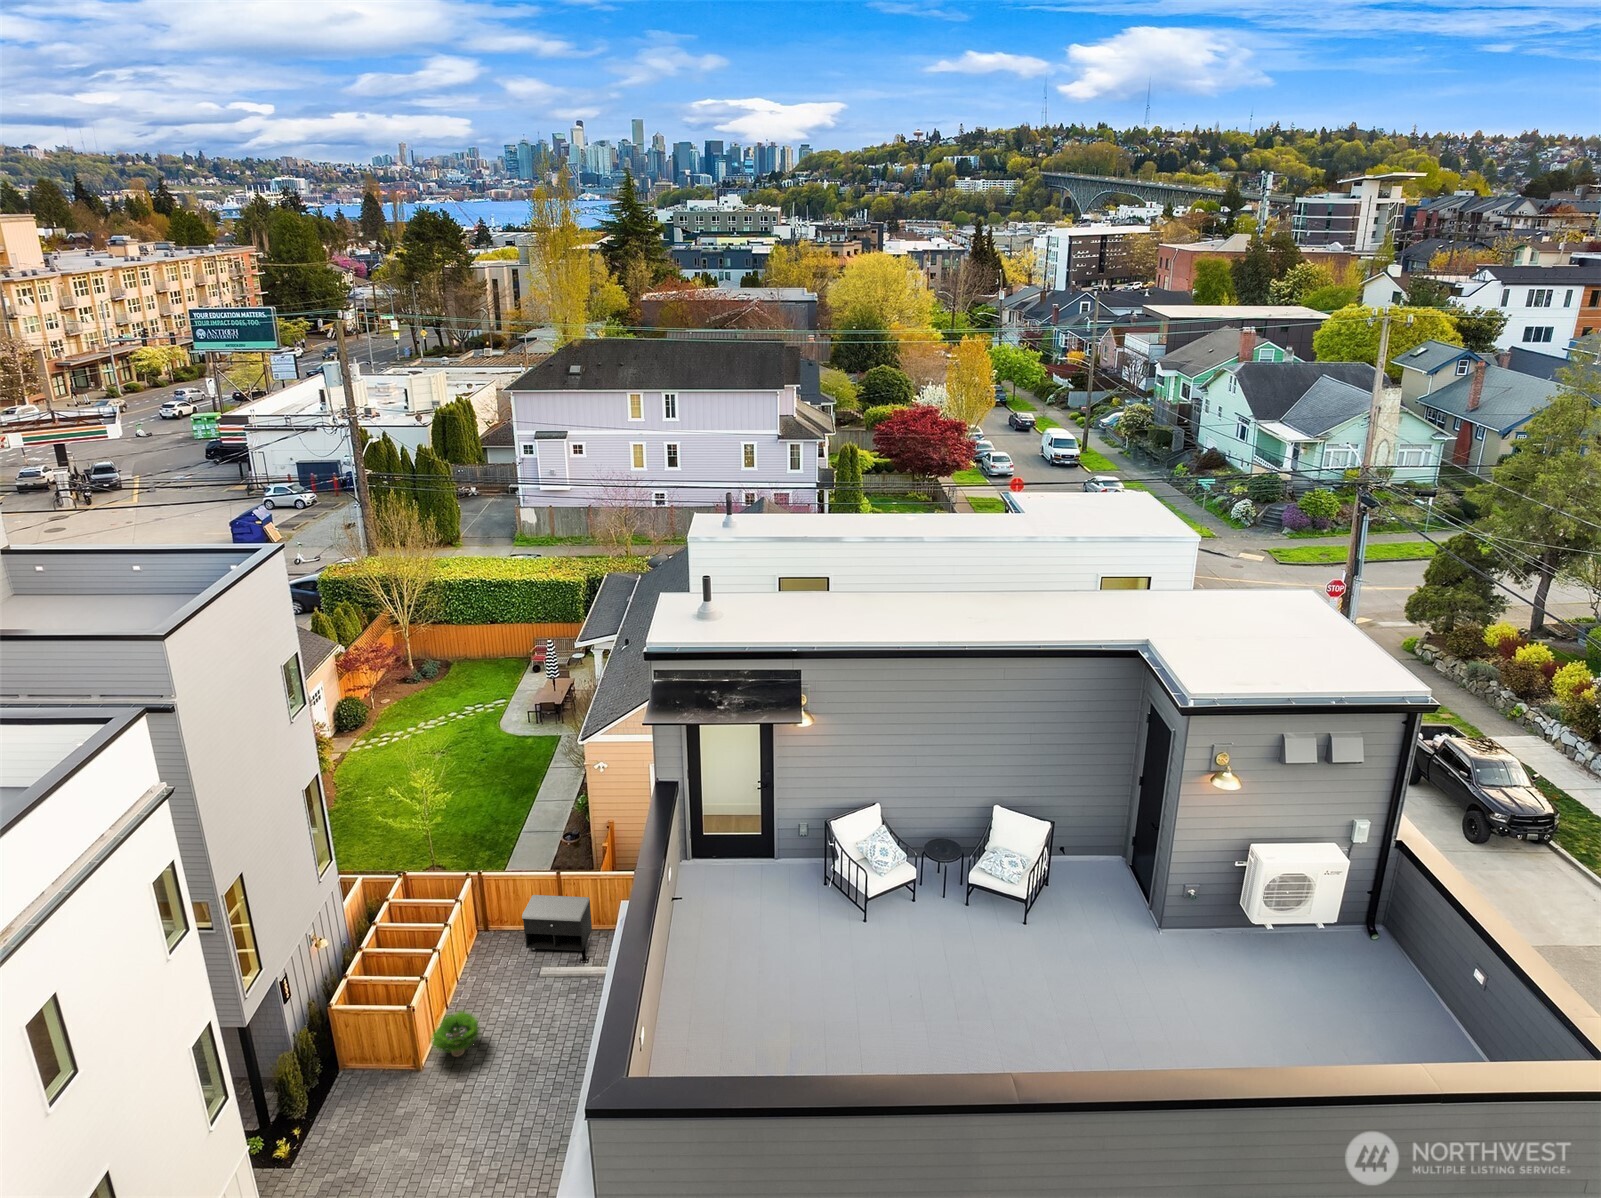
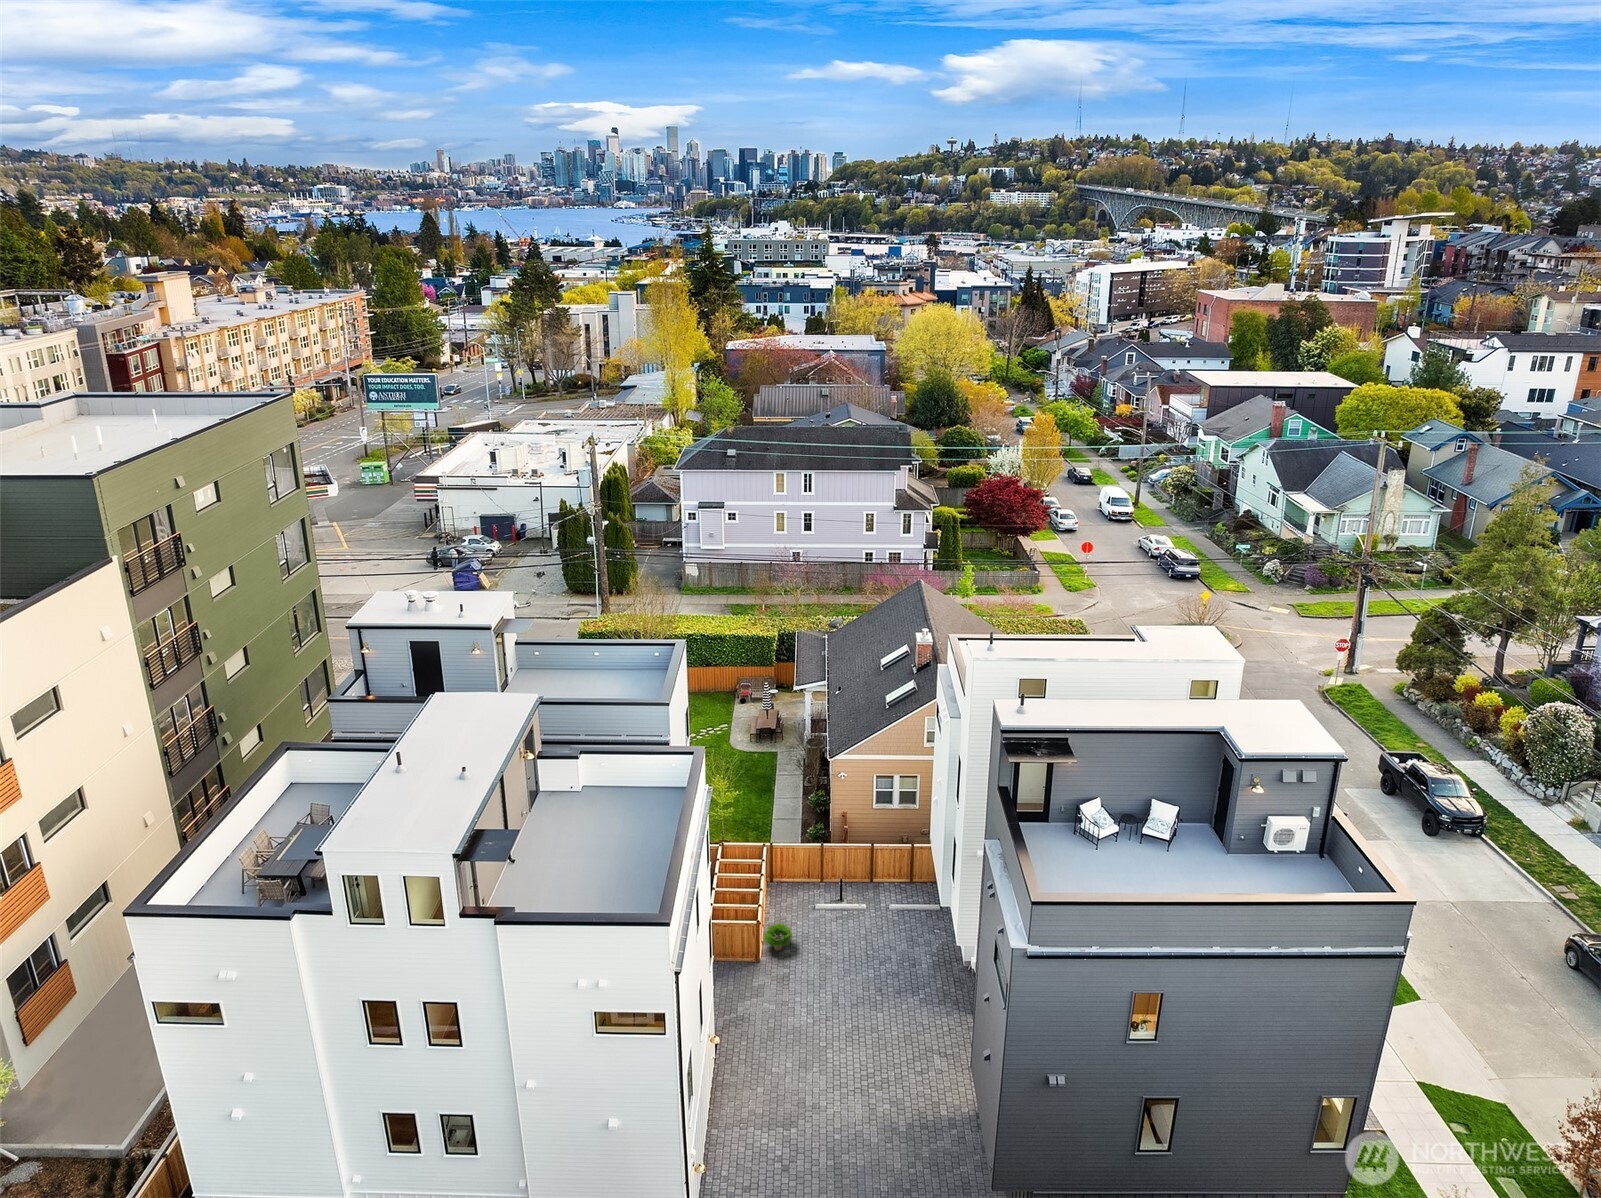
storage bench: present [522,895,592,951] -> none [800,856,839,892]

